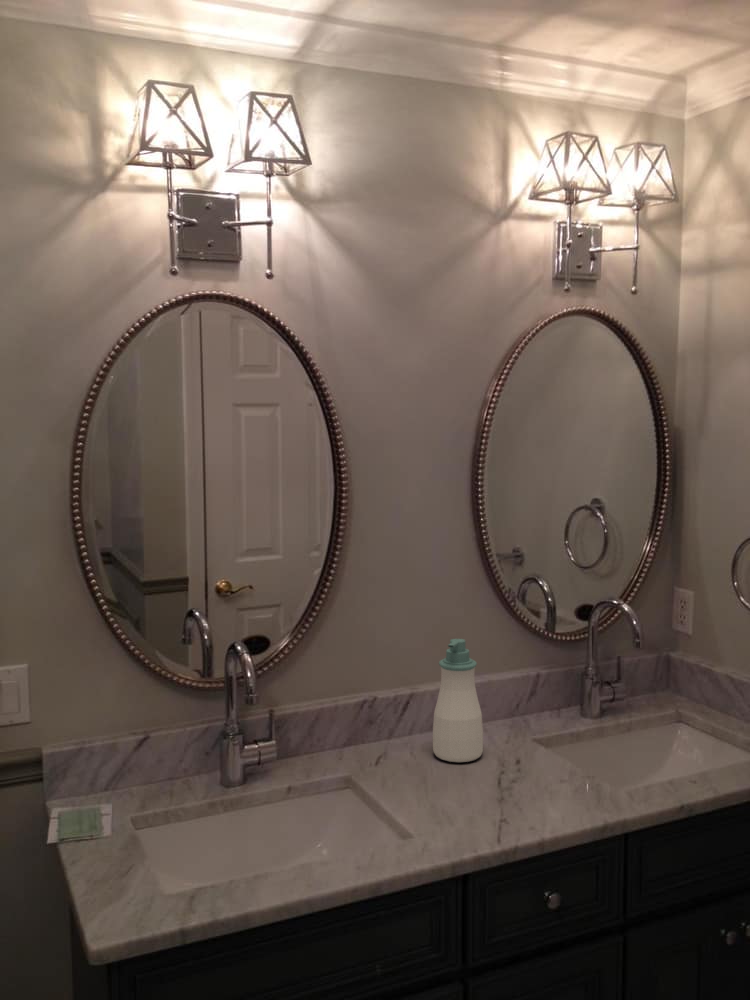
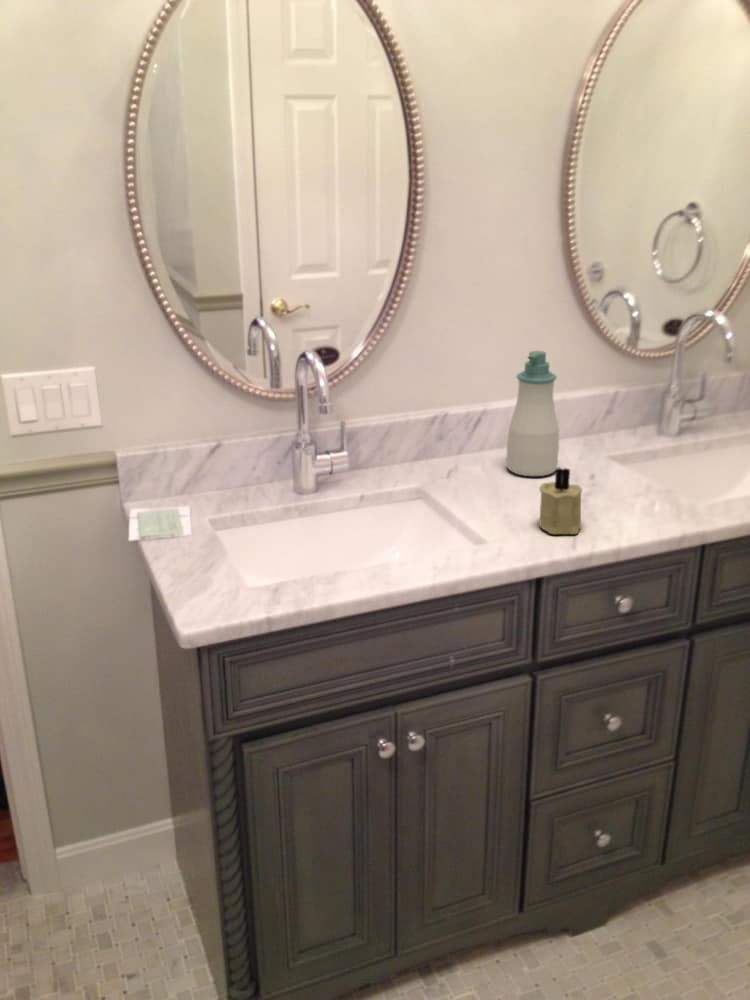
candle: none [462,756,505,825] -> present [540,468,582,534]

